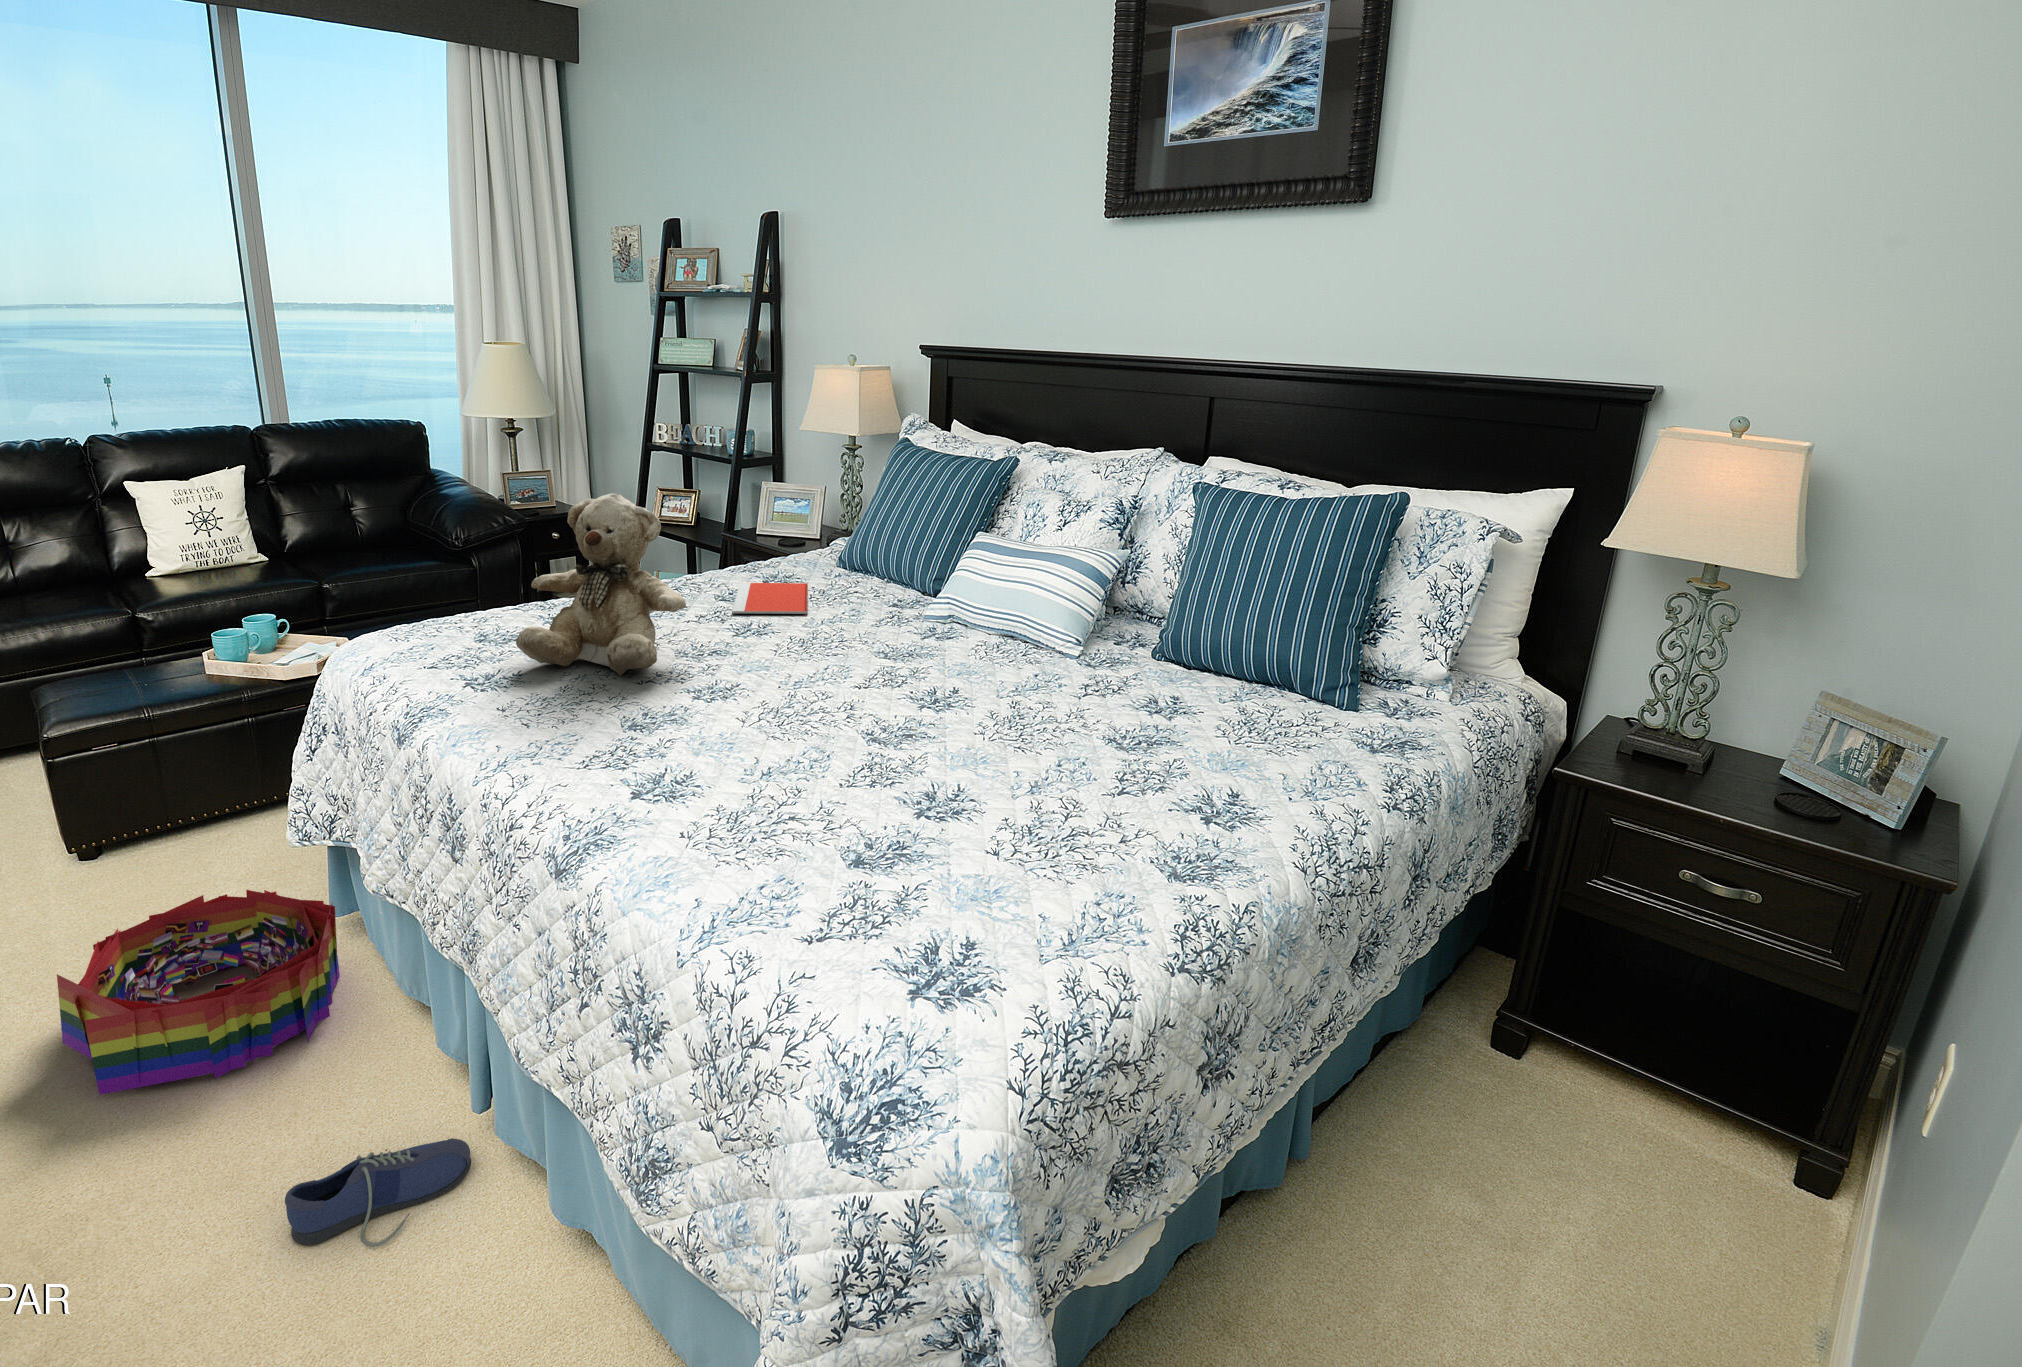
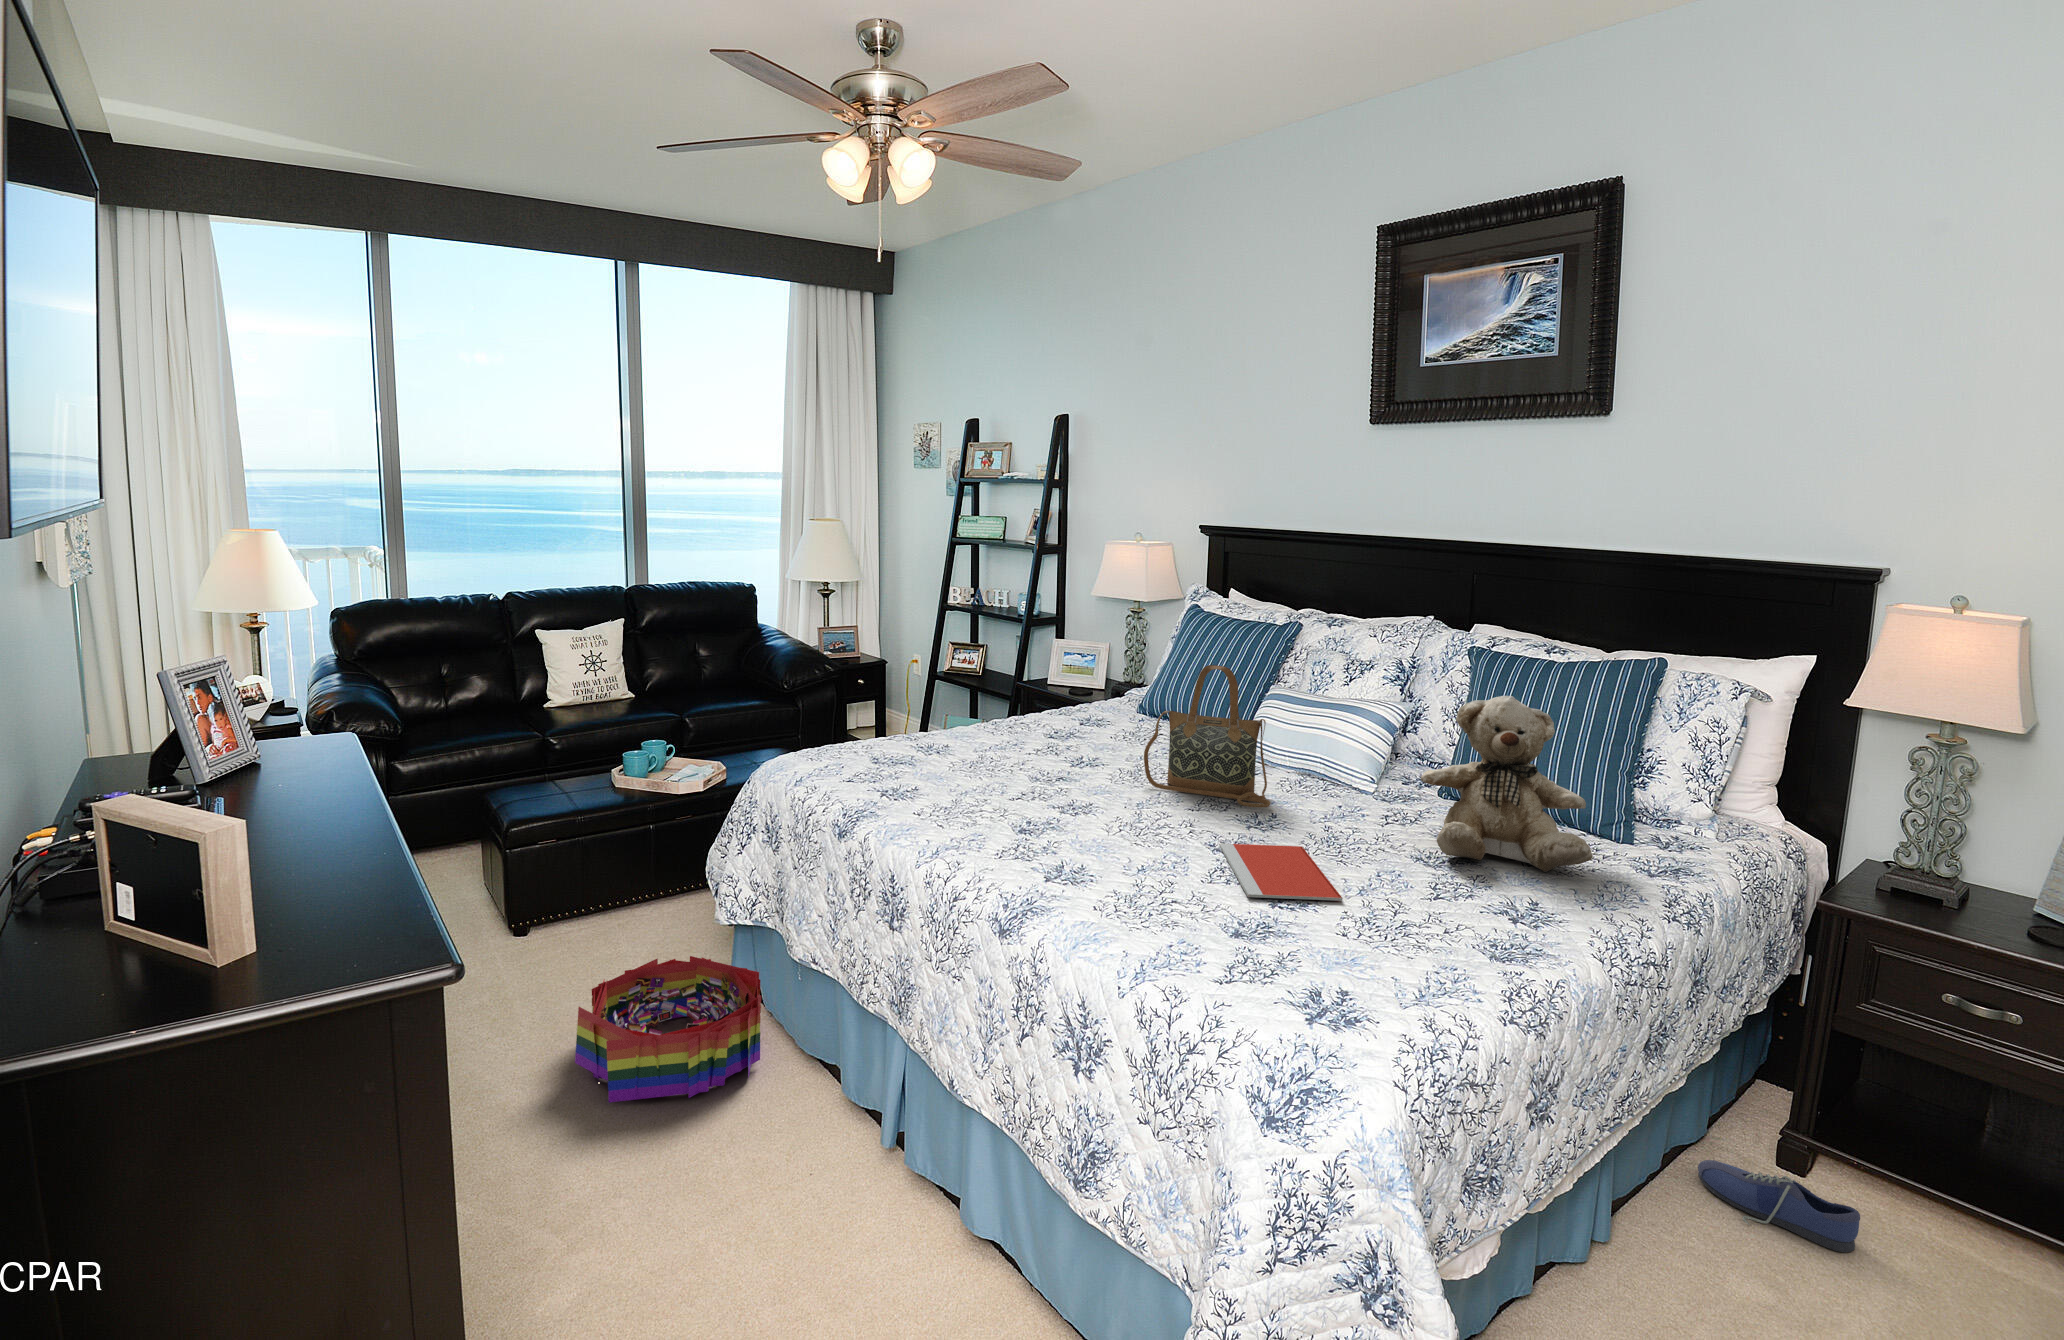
teddy bear: present [516,493,686,675] -> present [1421,696,1593,872]
handbag: none [812,509,957,683] -> present [1144,665,1271,808]
notebook: present [732,583,808,614] -> present [1219,843,1343,901]
shoe: present [285,1138,471,1246] -> present [1698,1160,1860,1252]

